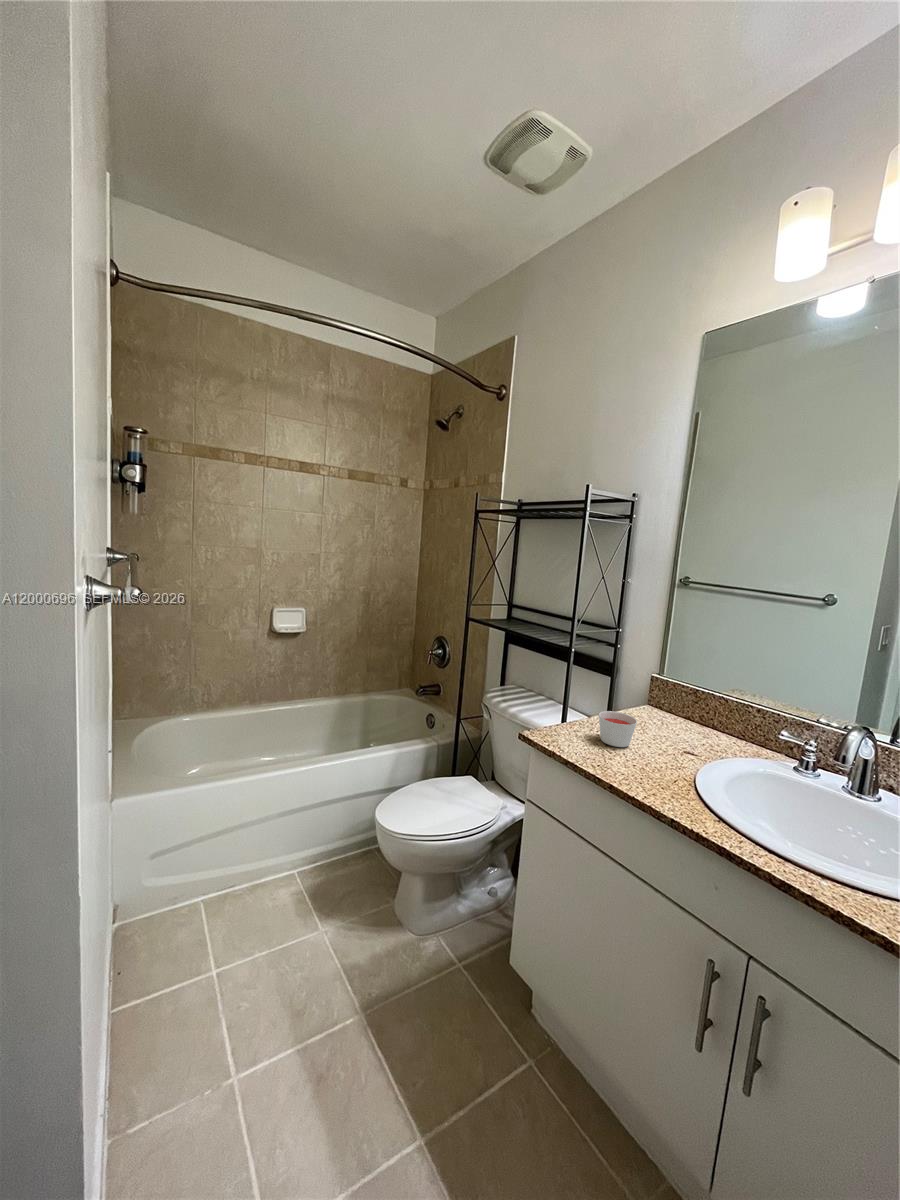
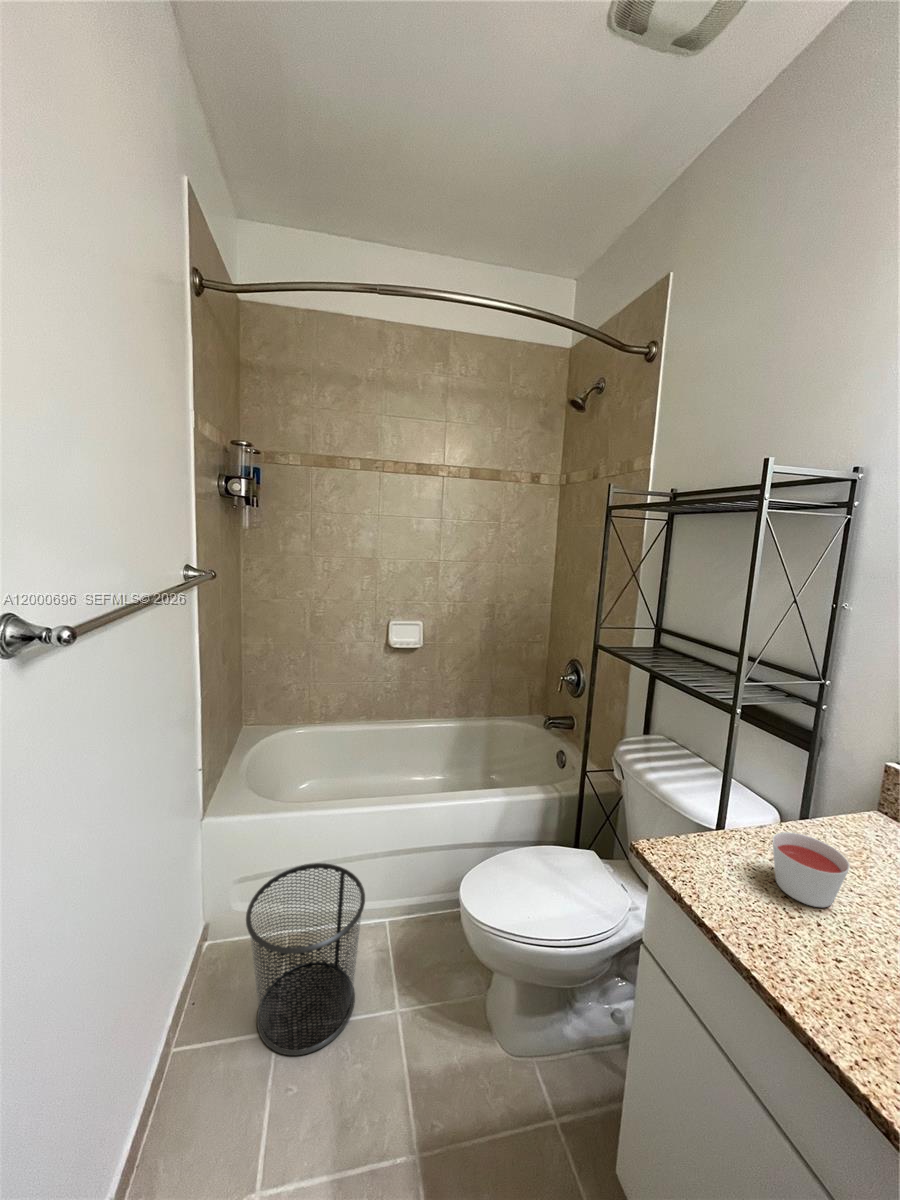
waste bin: none [181,821,294,987] -> present [246,863,365,1055]

